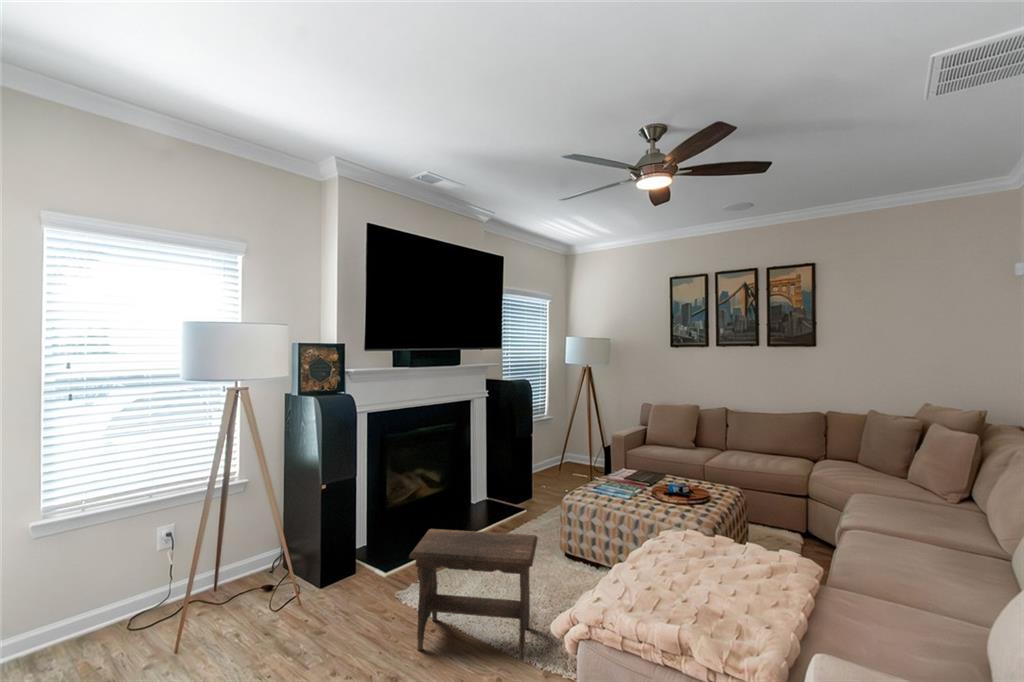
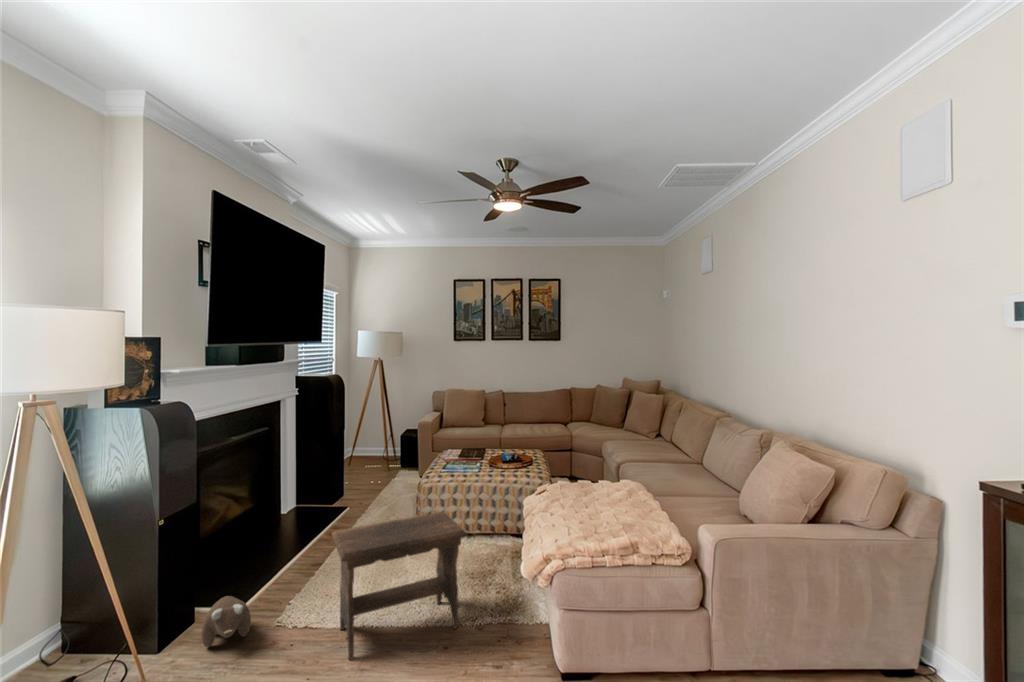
plush toy: none [340,562,377,599] -> present [202,596,251,647]

